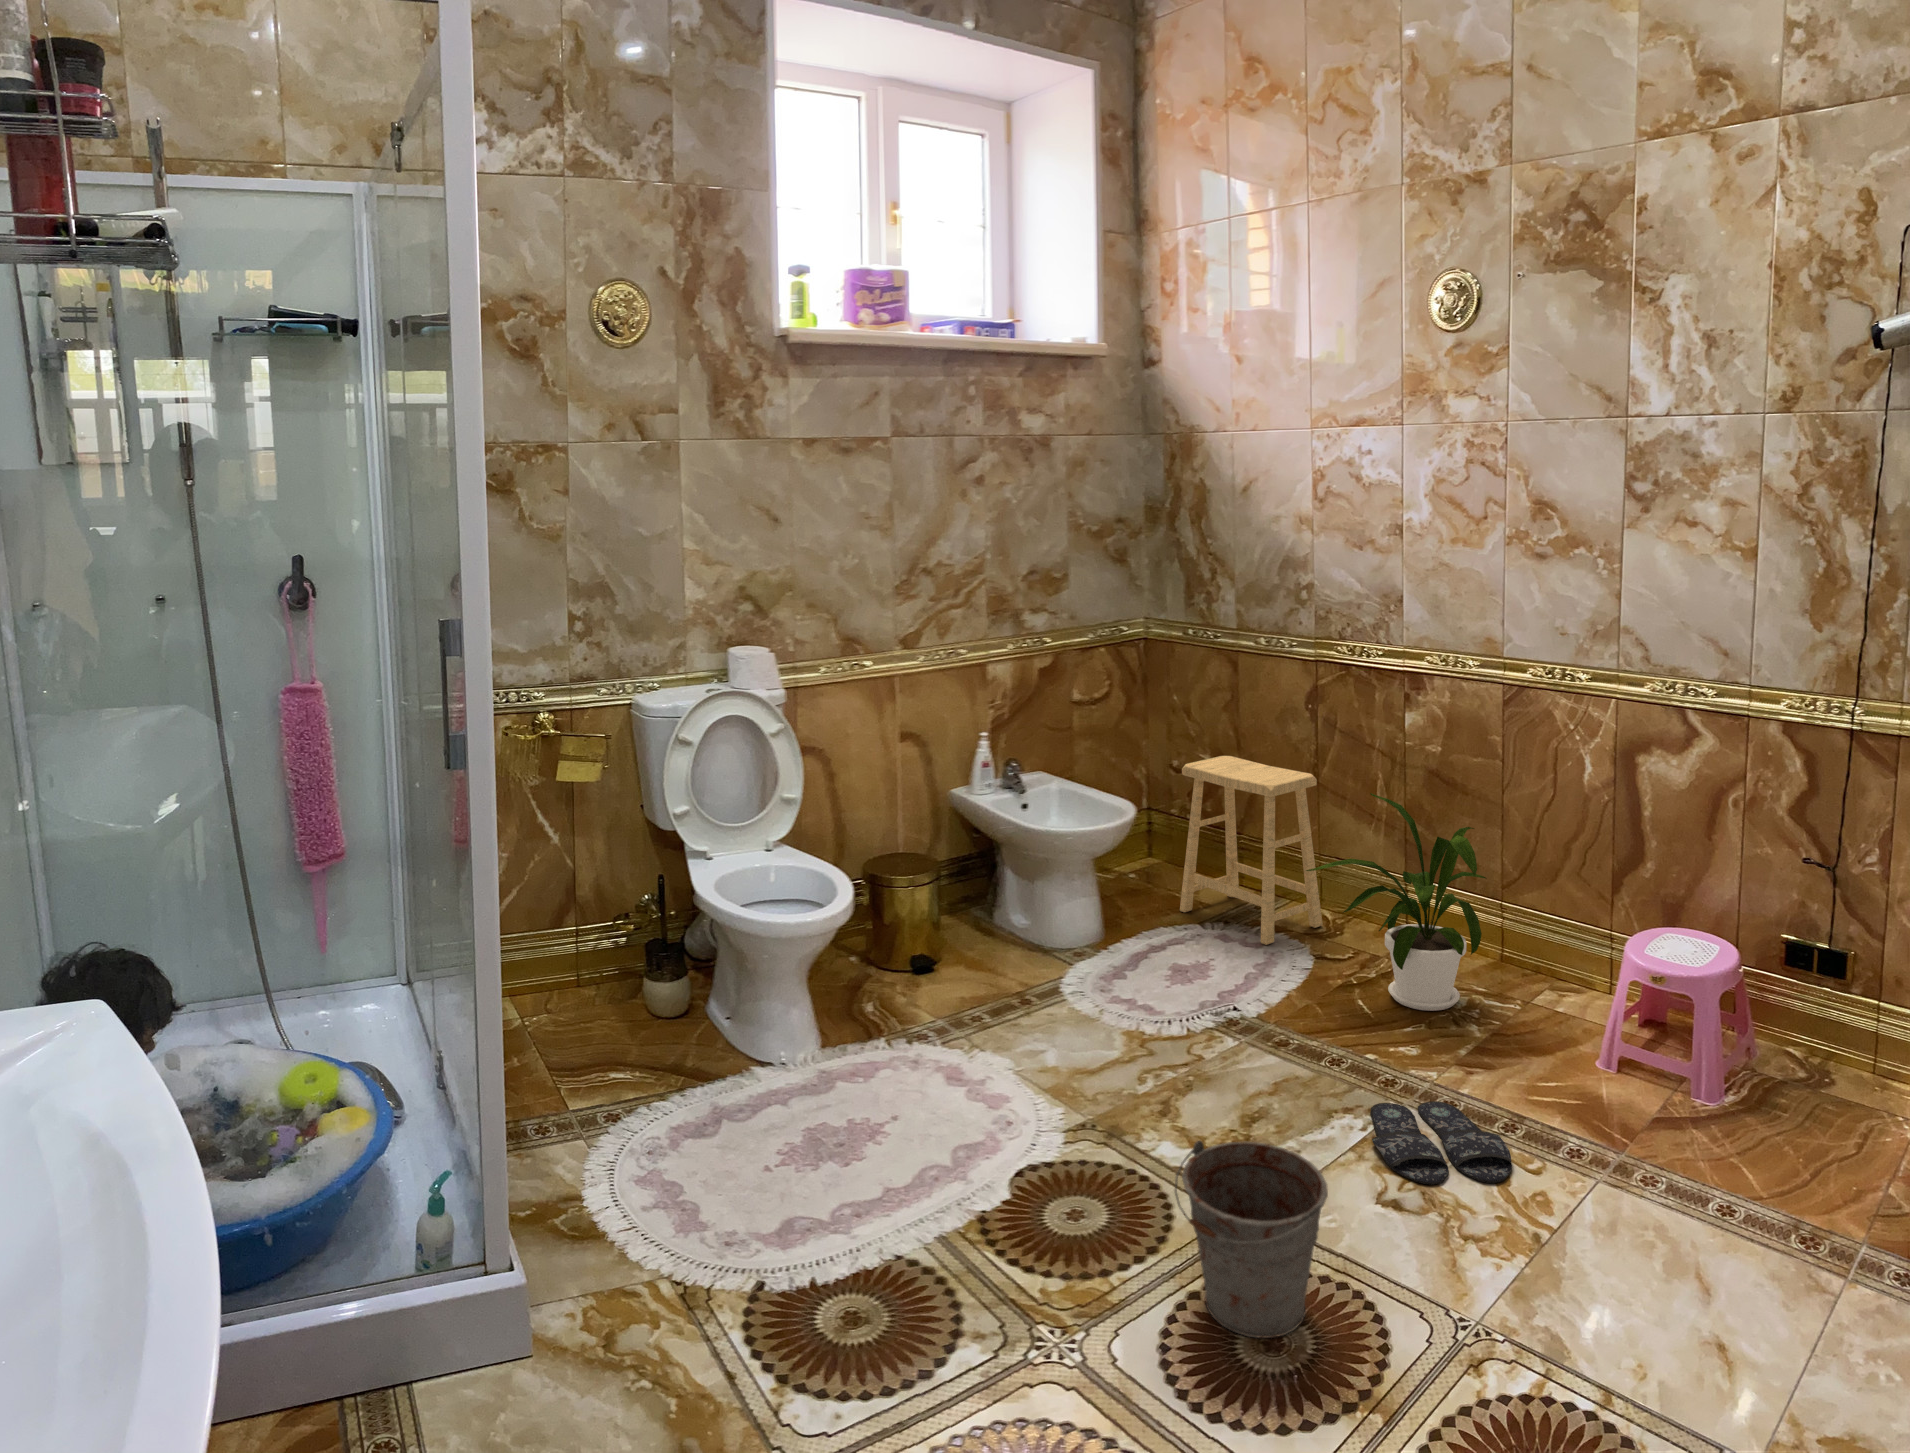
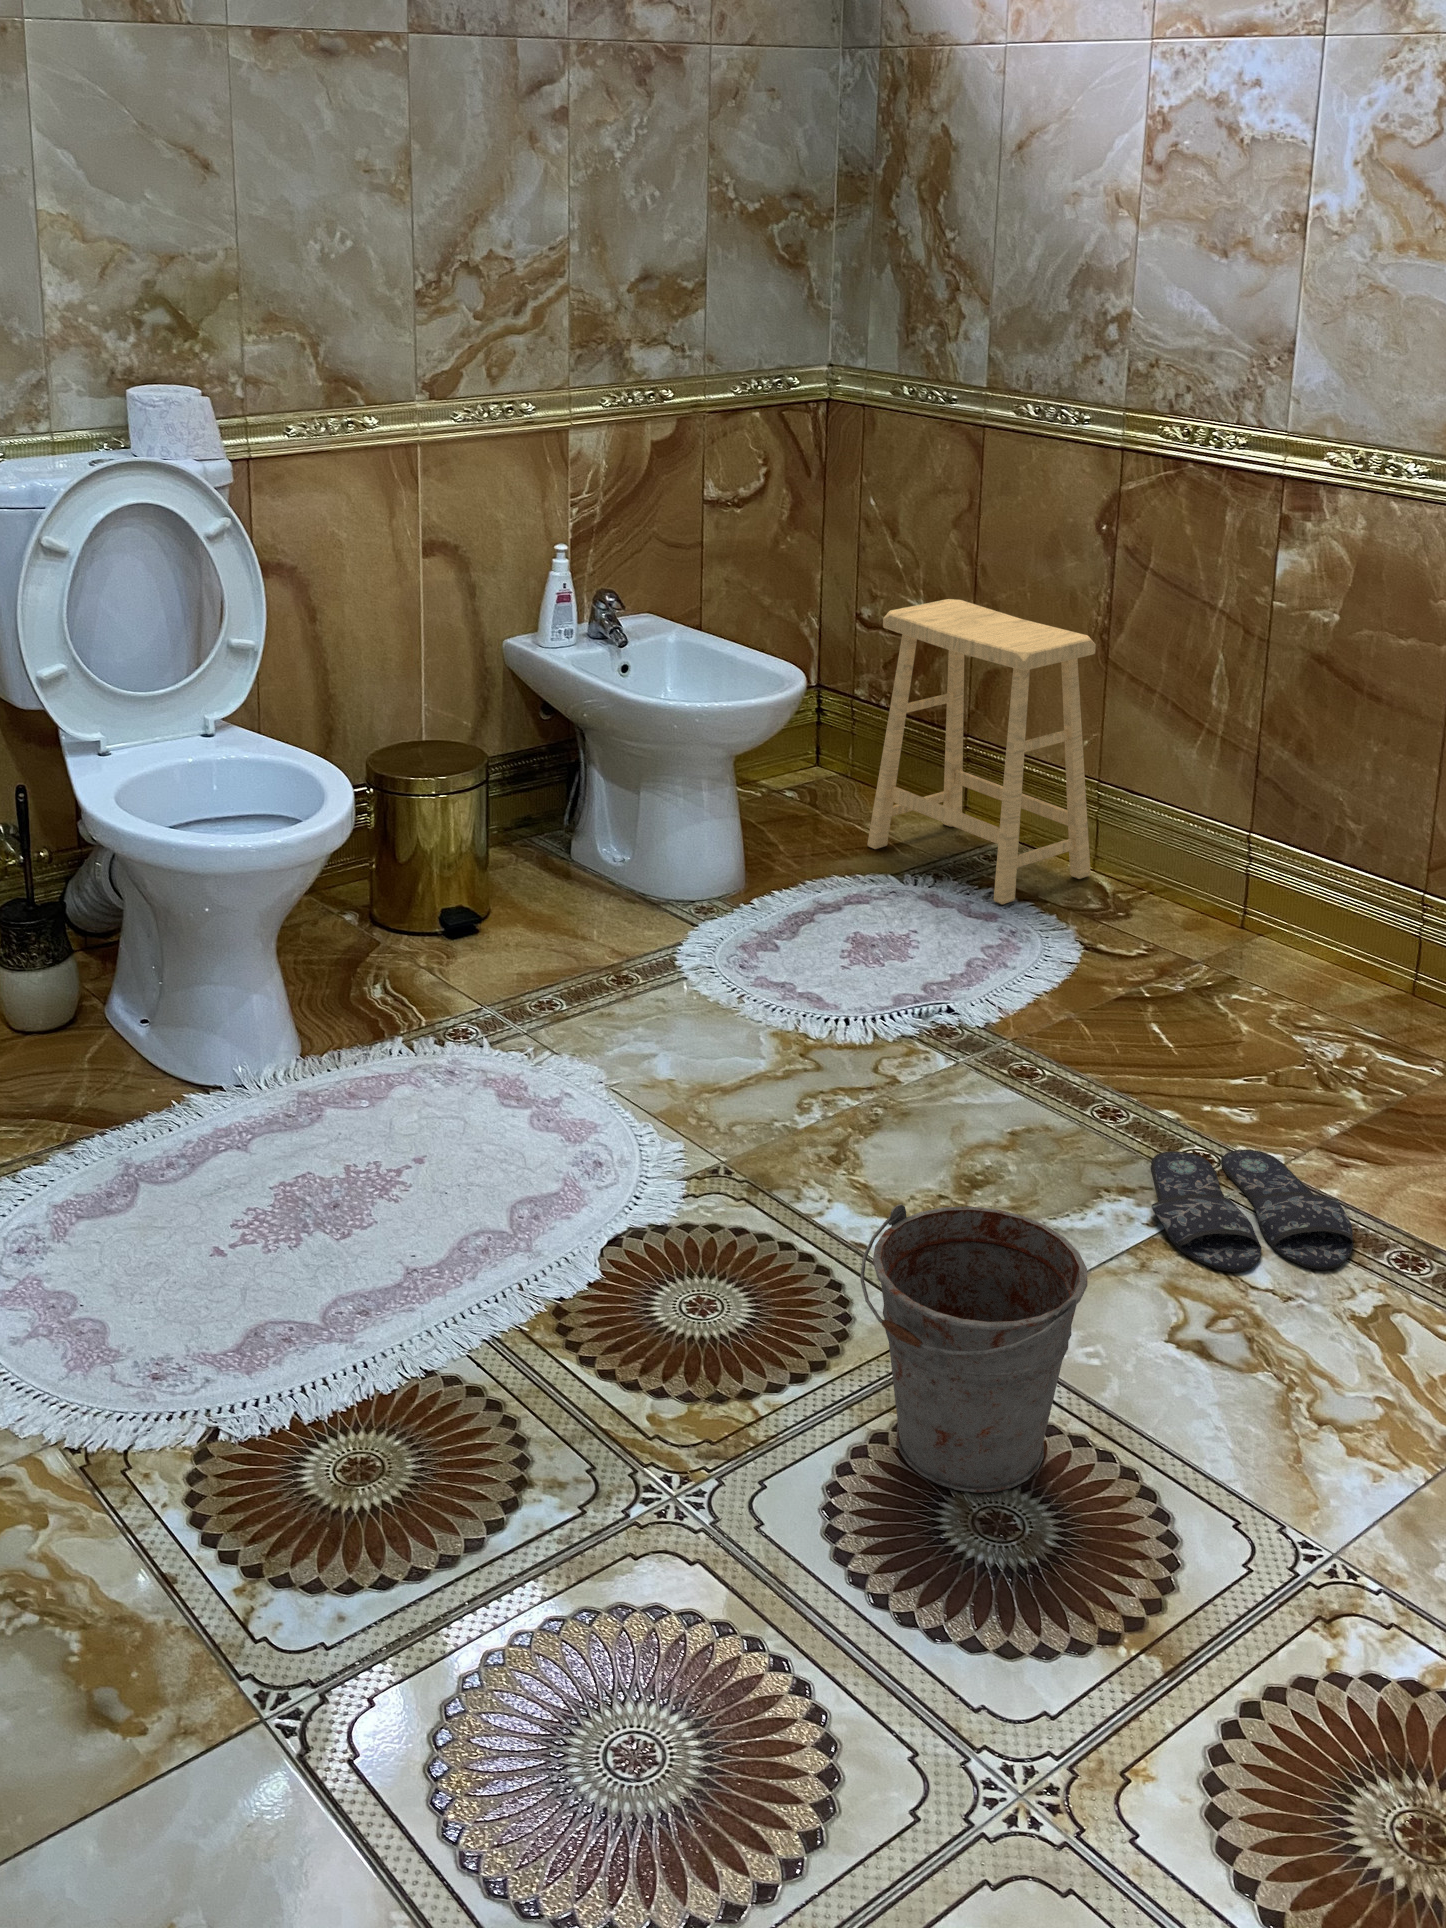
house plant: present [1306,793,1486,1011] -> none [1070,672,1347,1012]

